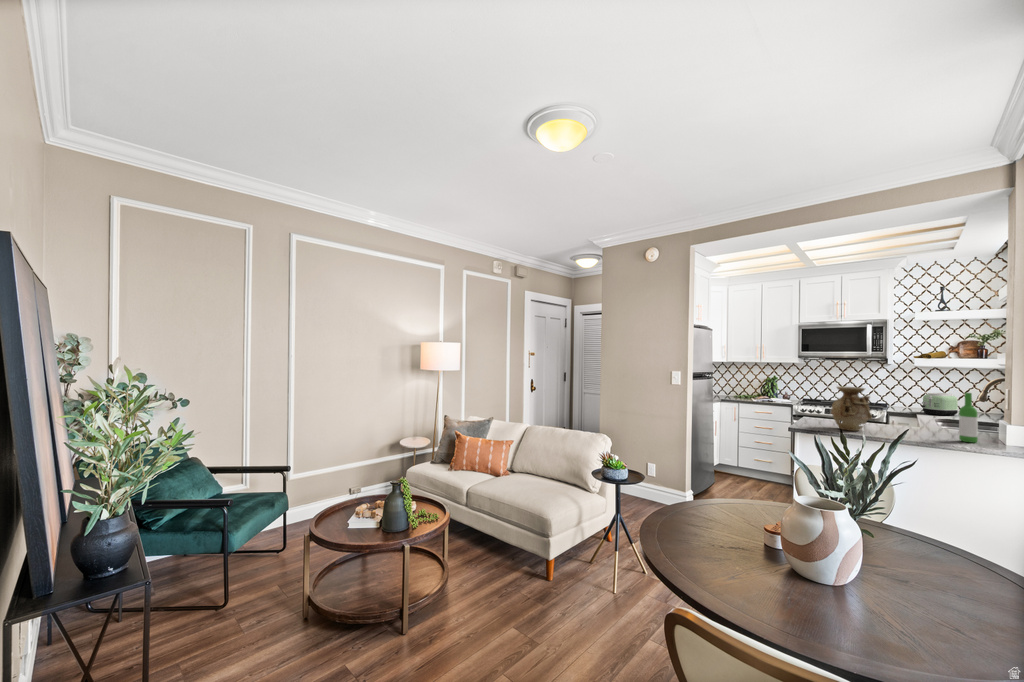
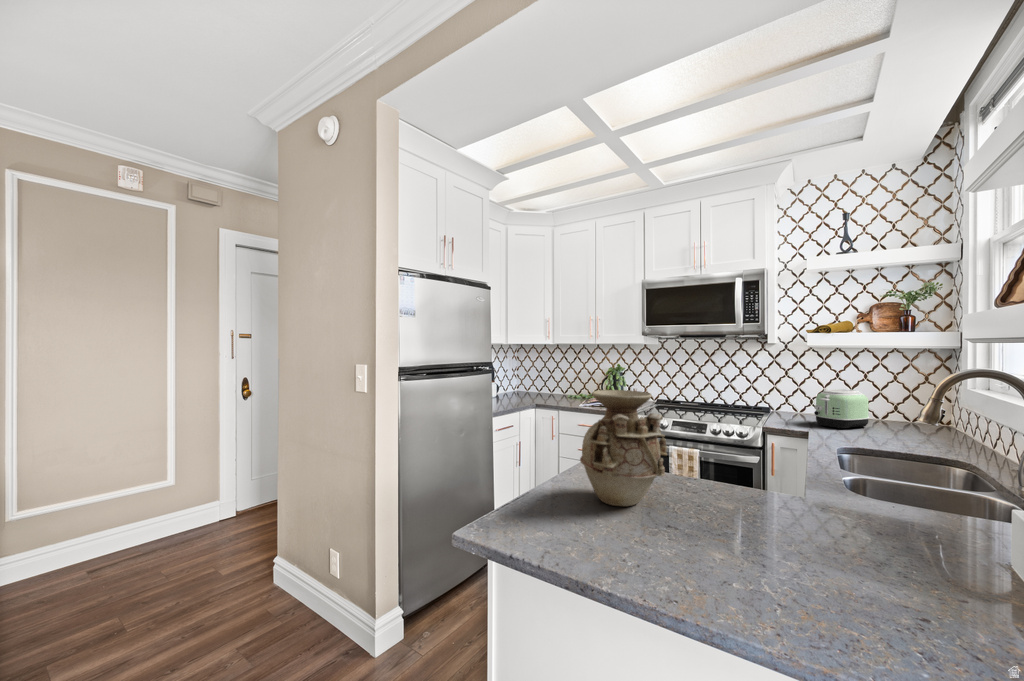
wine bottle: present [959,393,978,443] -> none [865,408,915,565]

